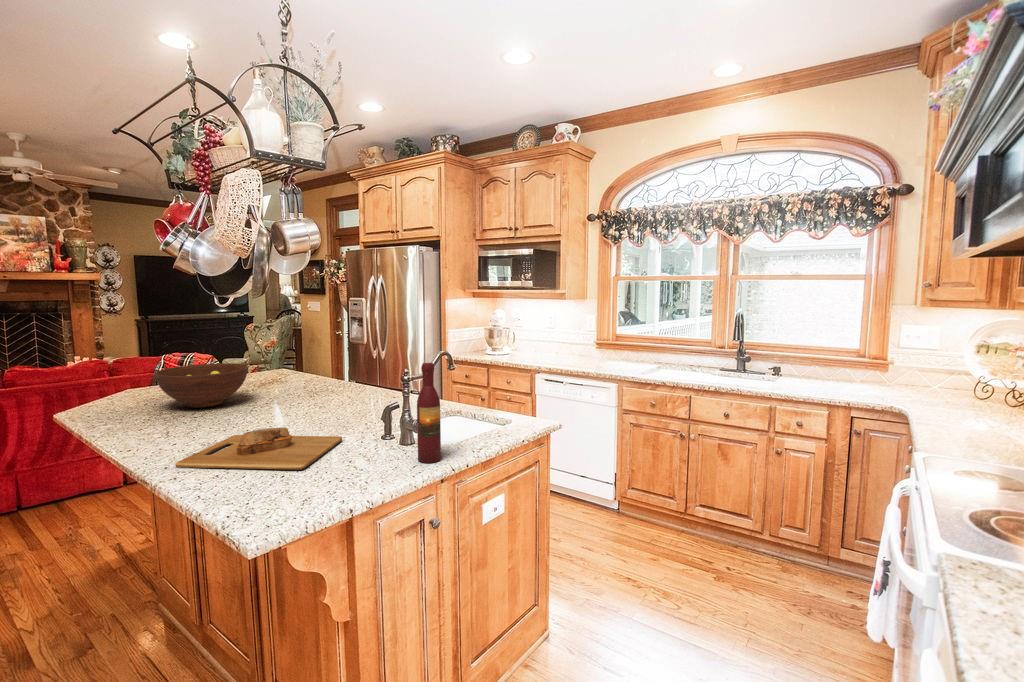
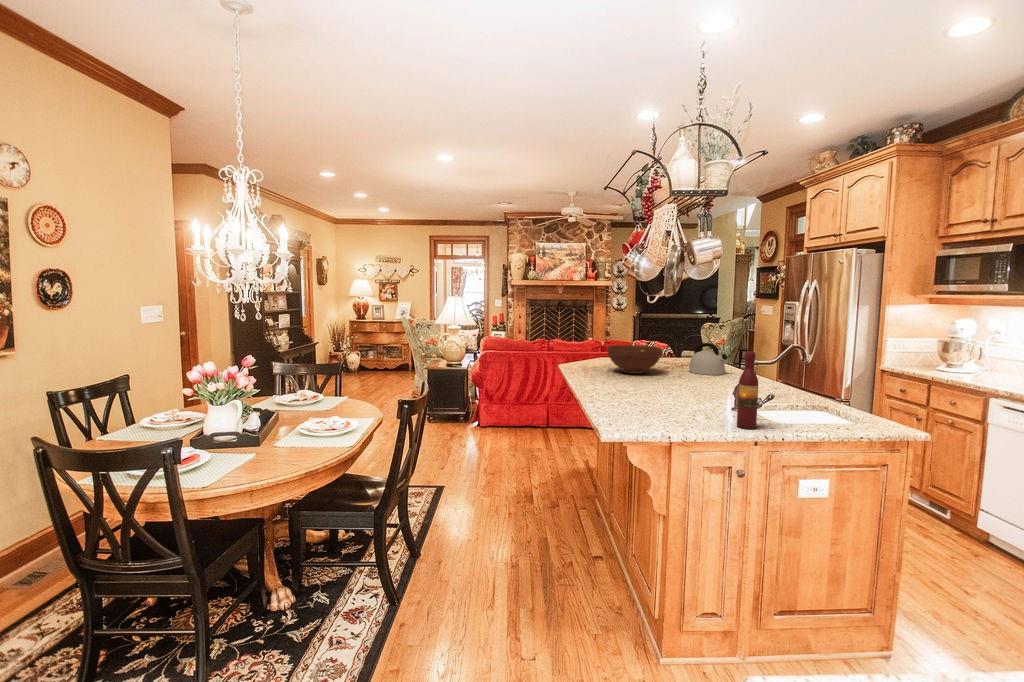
kettle: none [280,351,329,391] -> present [689,343,728,375]
cutting board: present [175,427,342,470] -> none [596,386,698,412]

